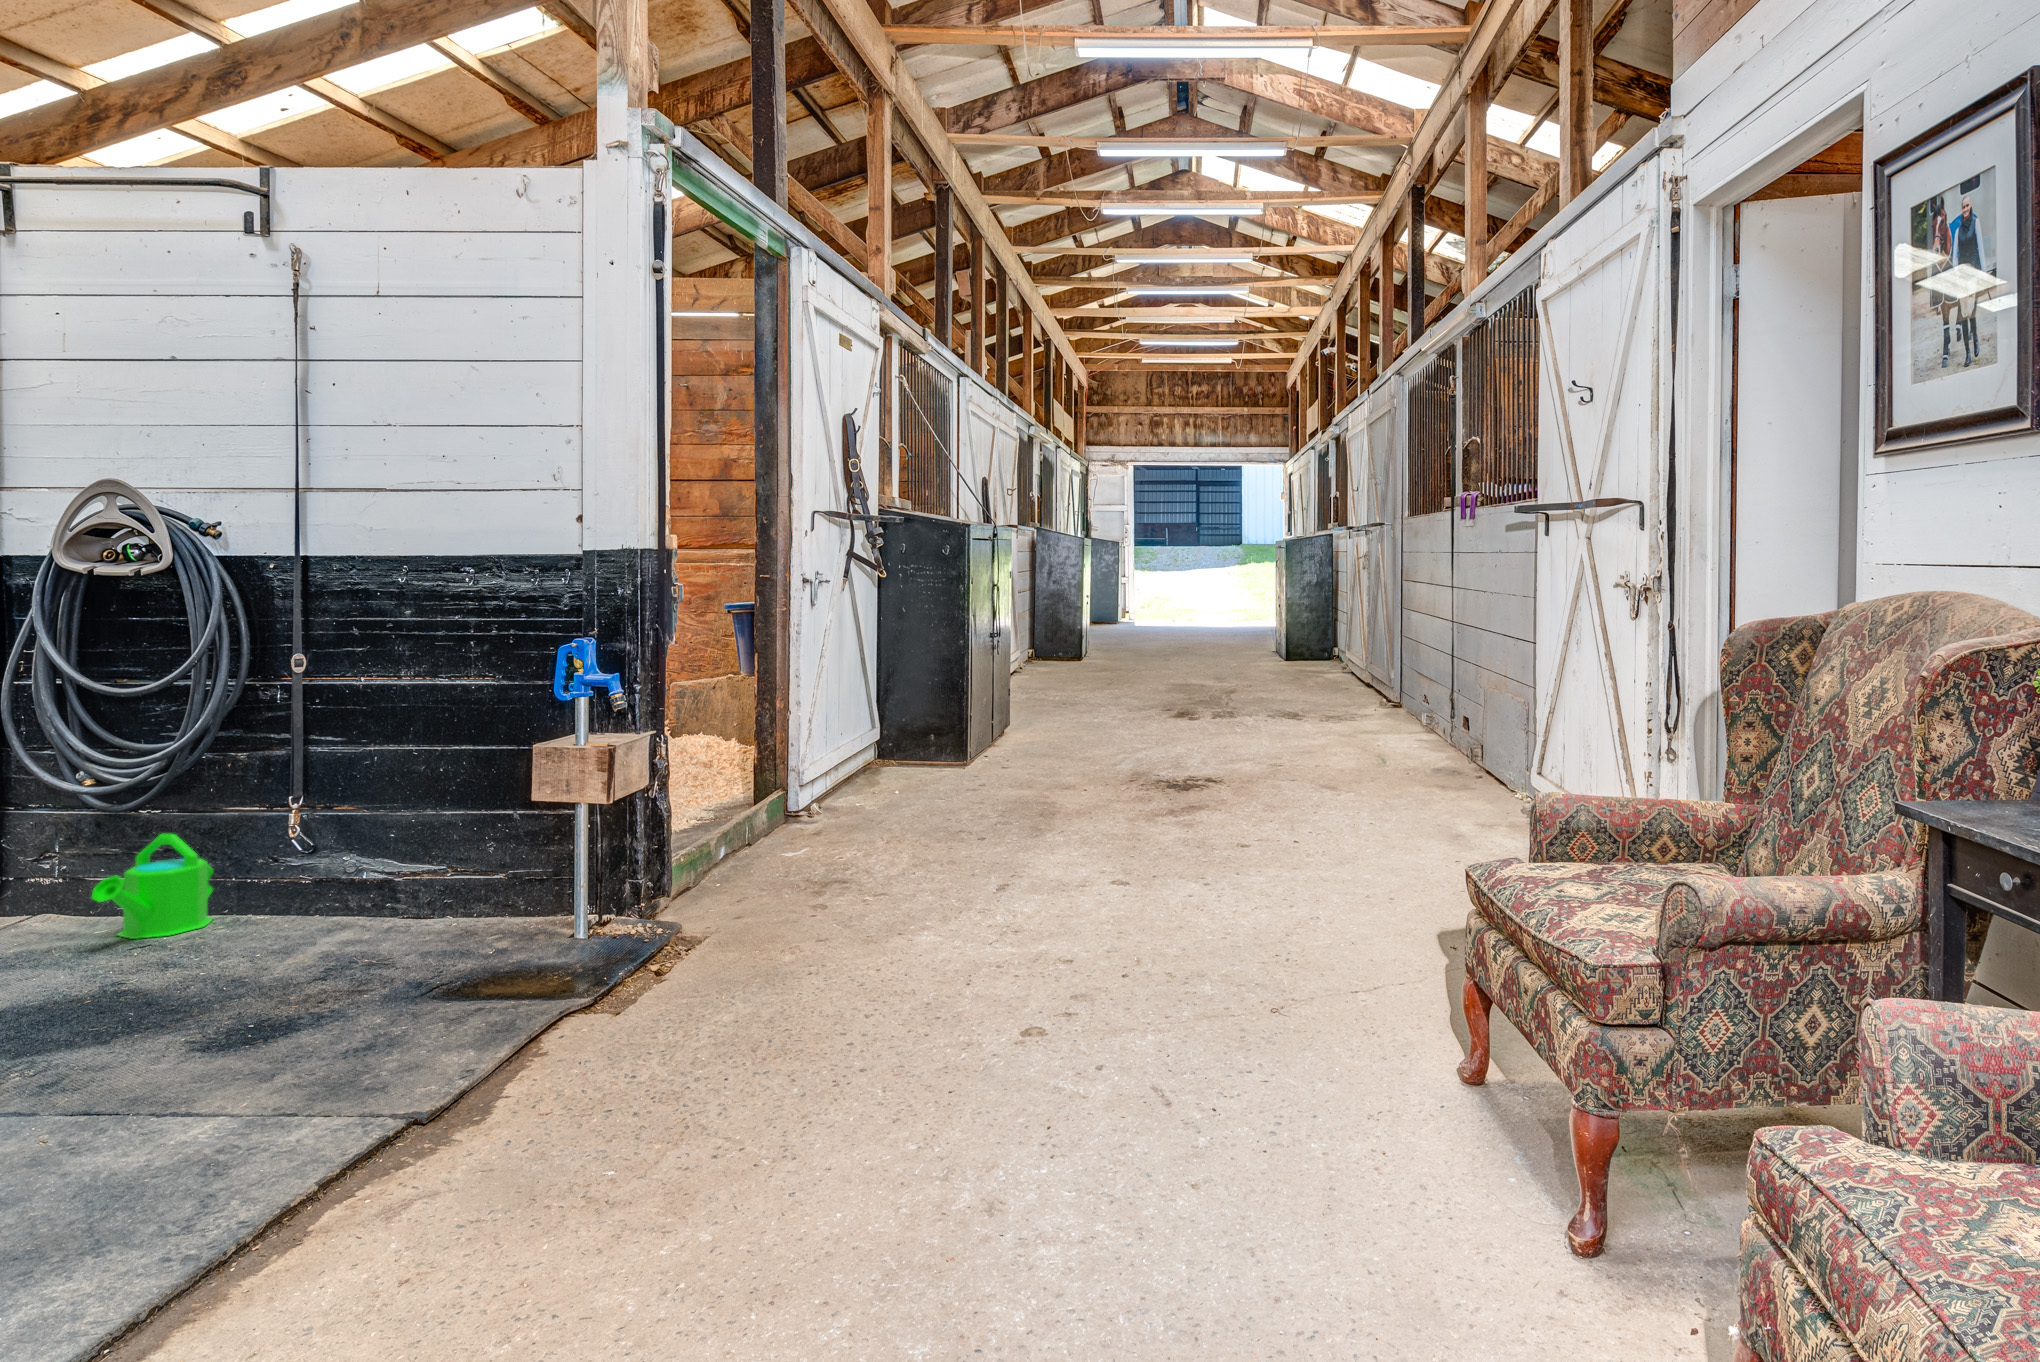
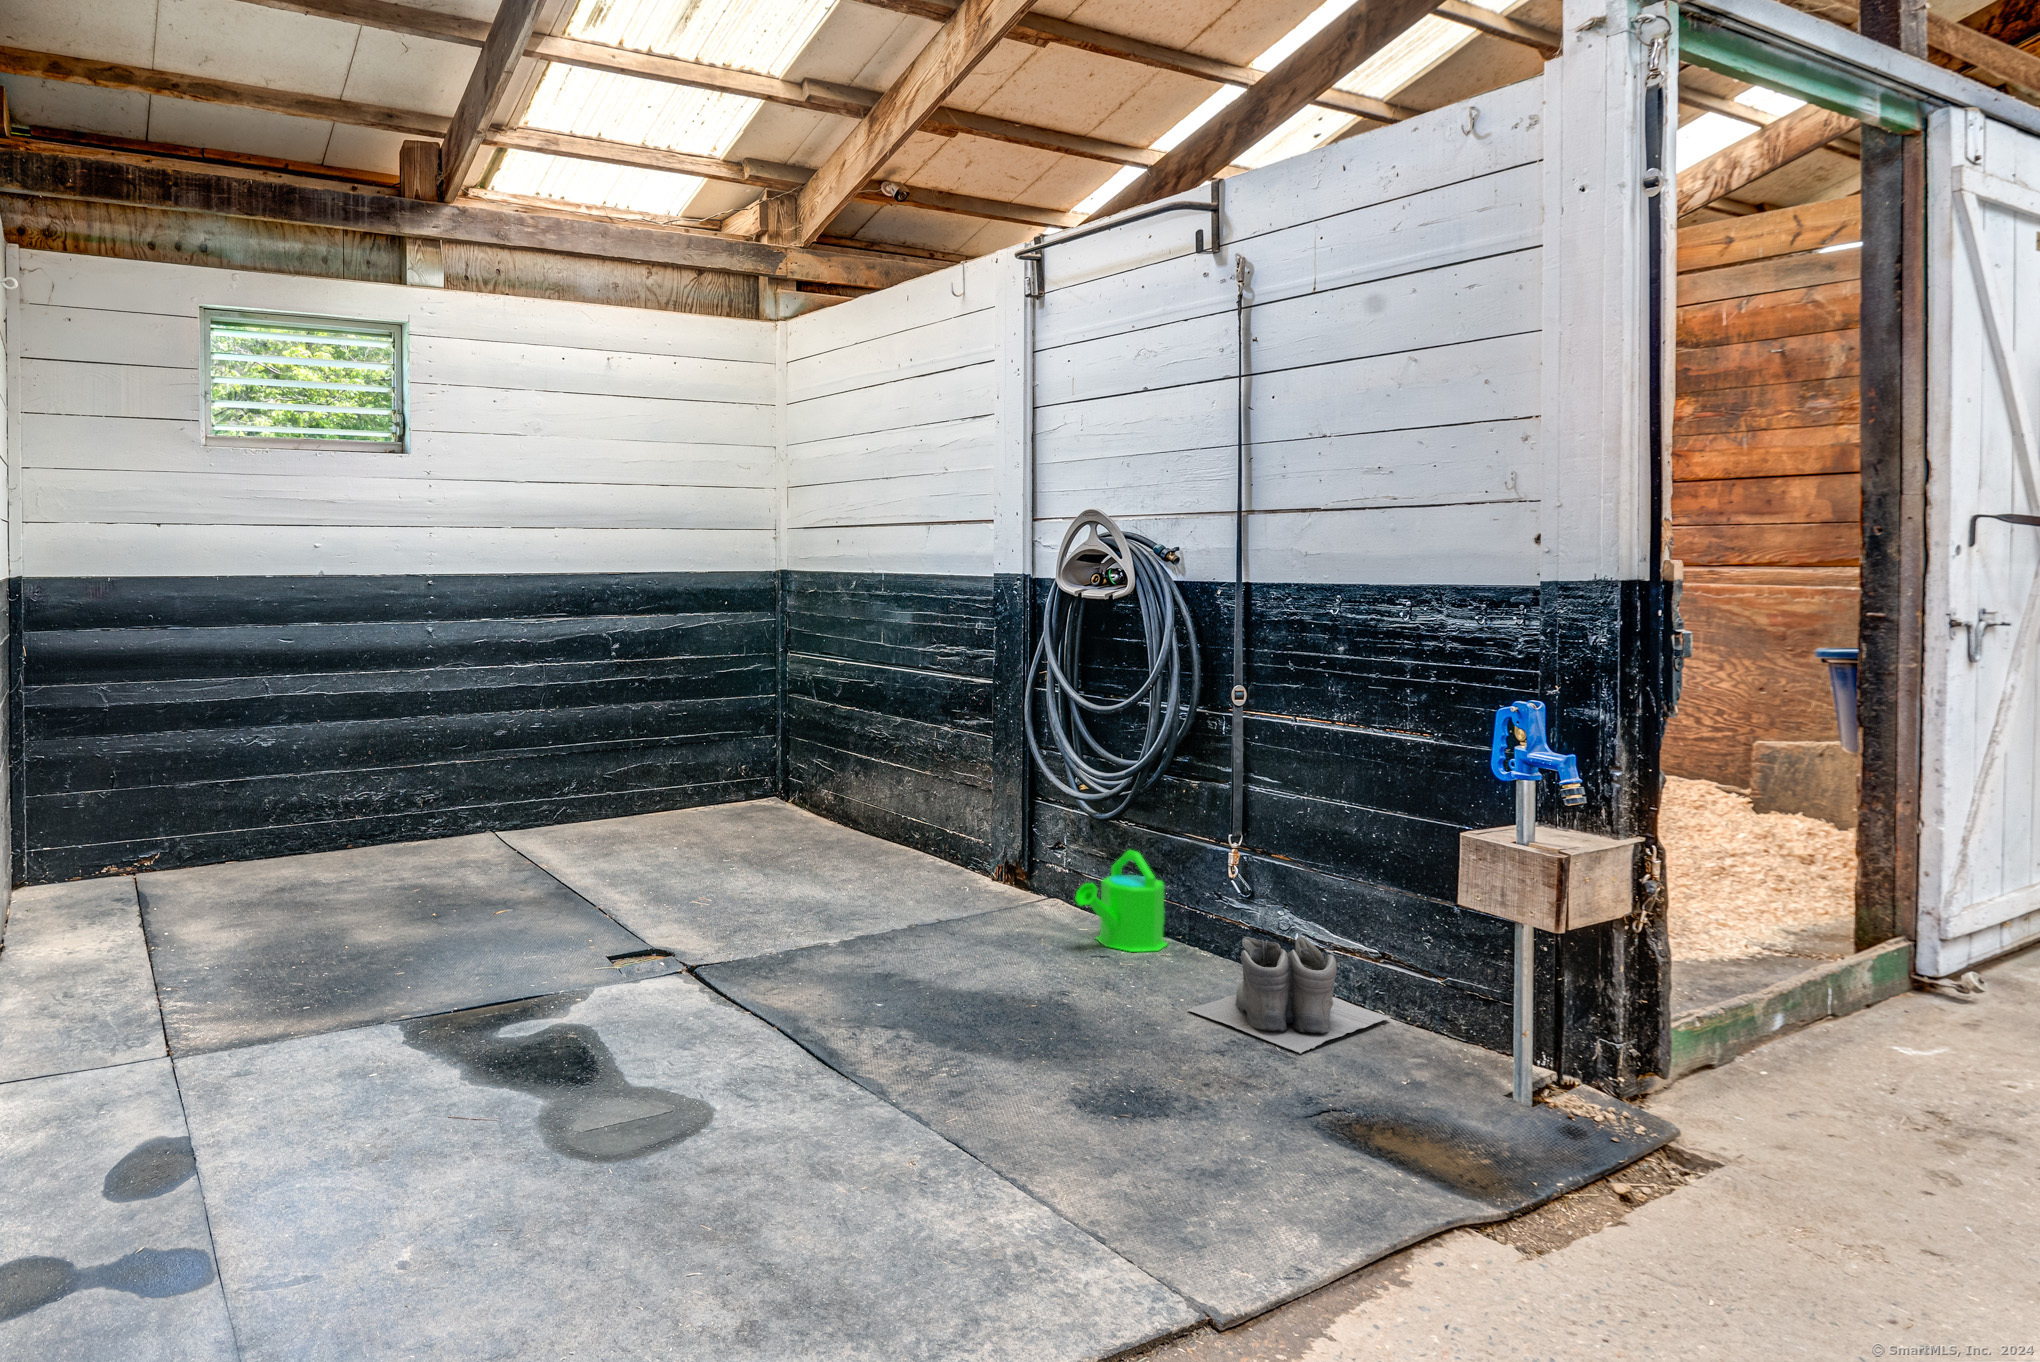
boots: none [257,866,464,963] -> present [1187,937,1390,1054]

